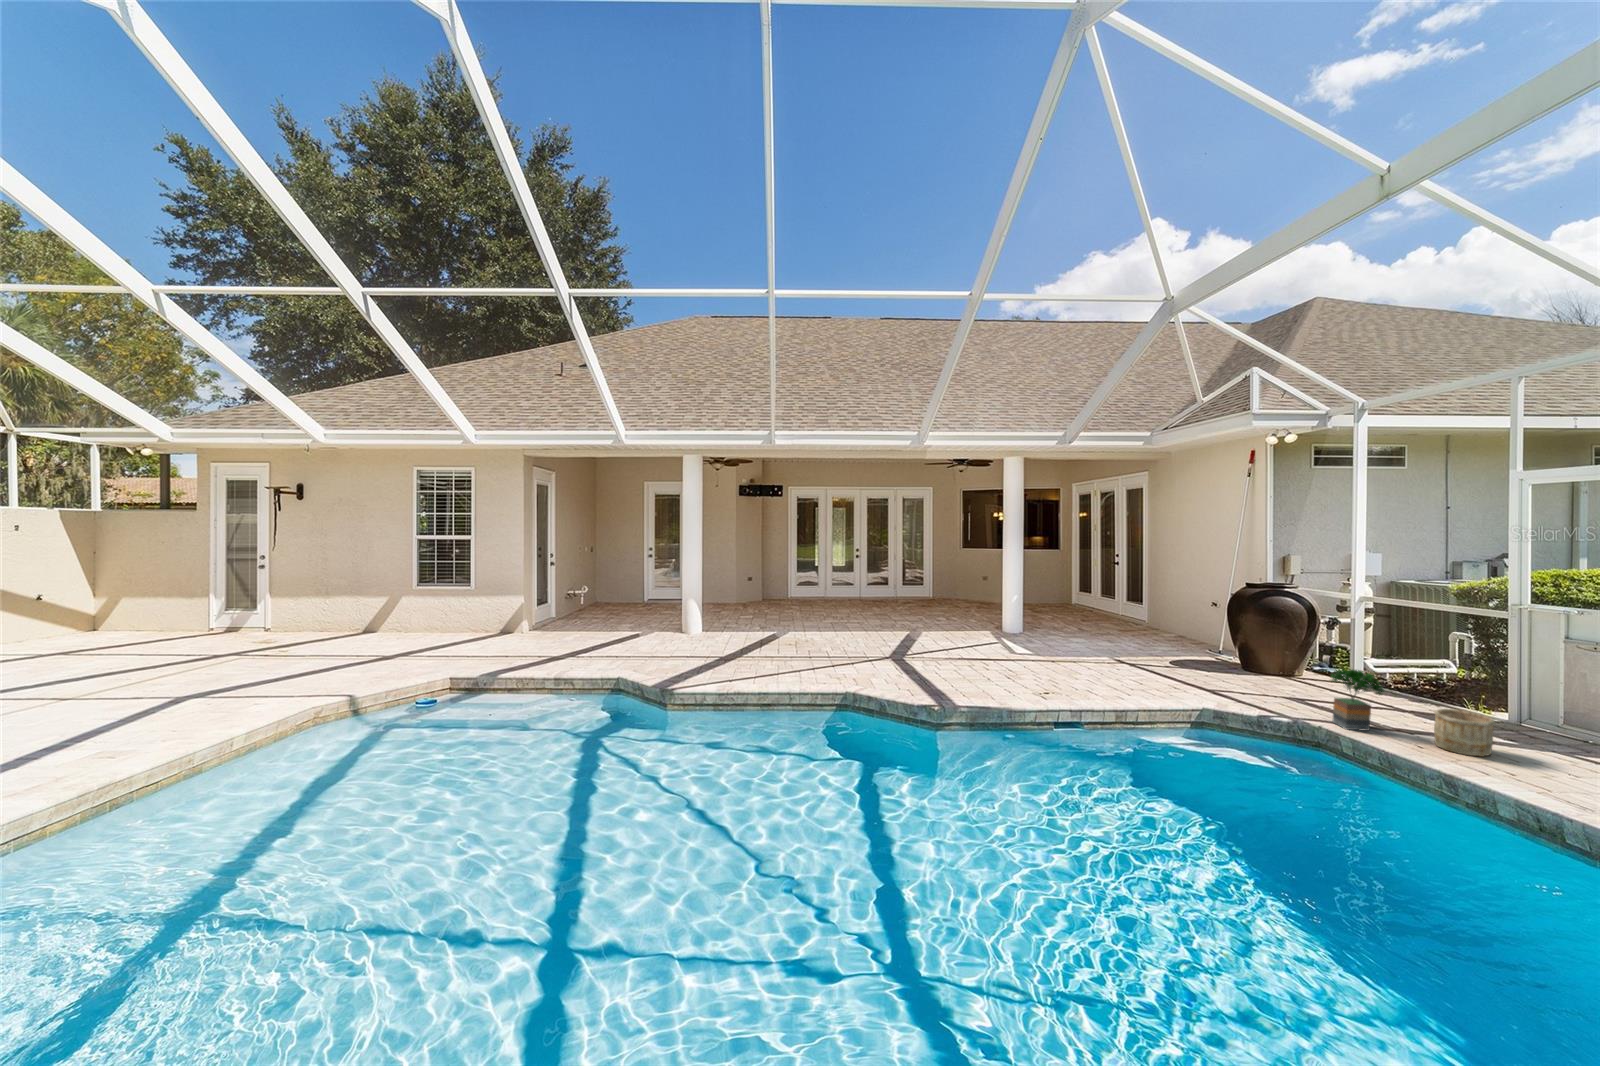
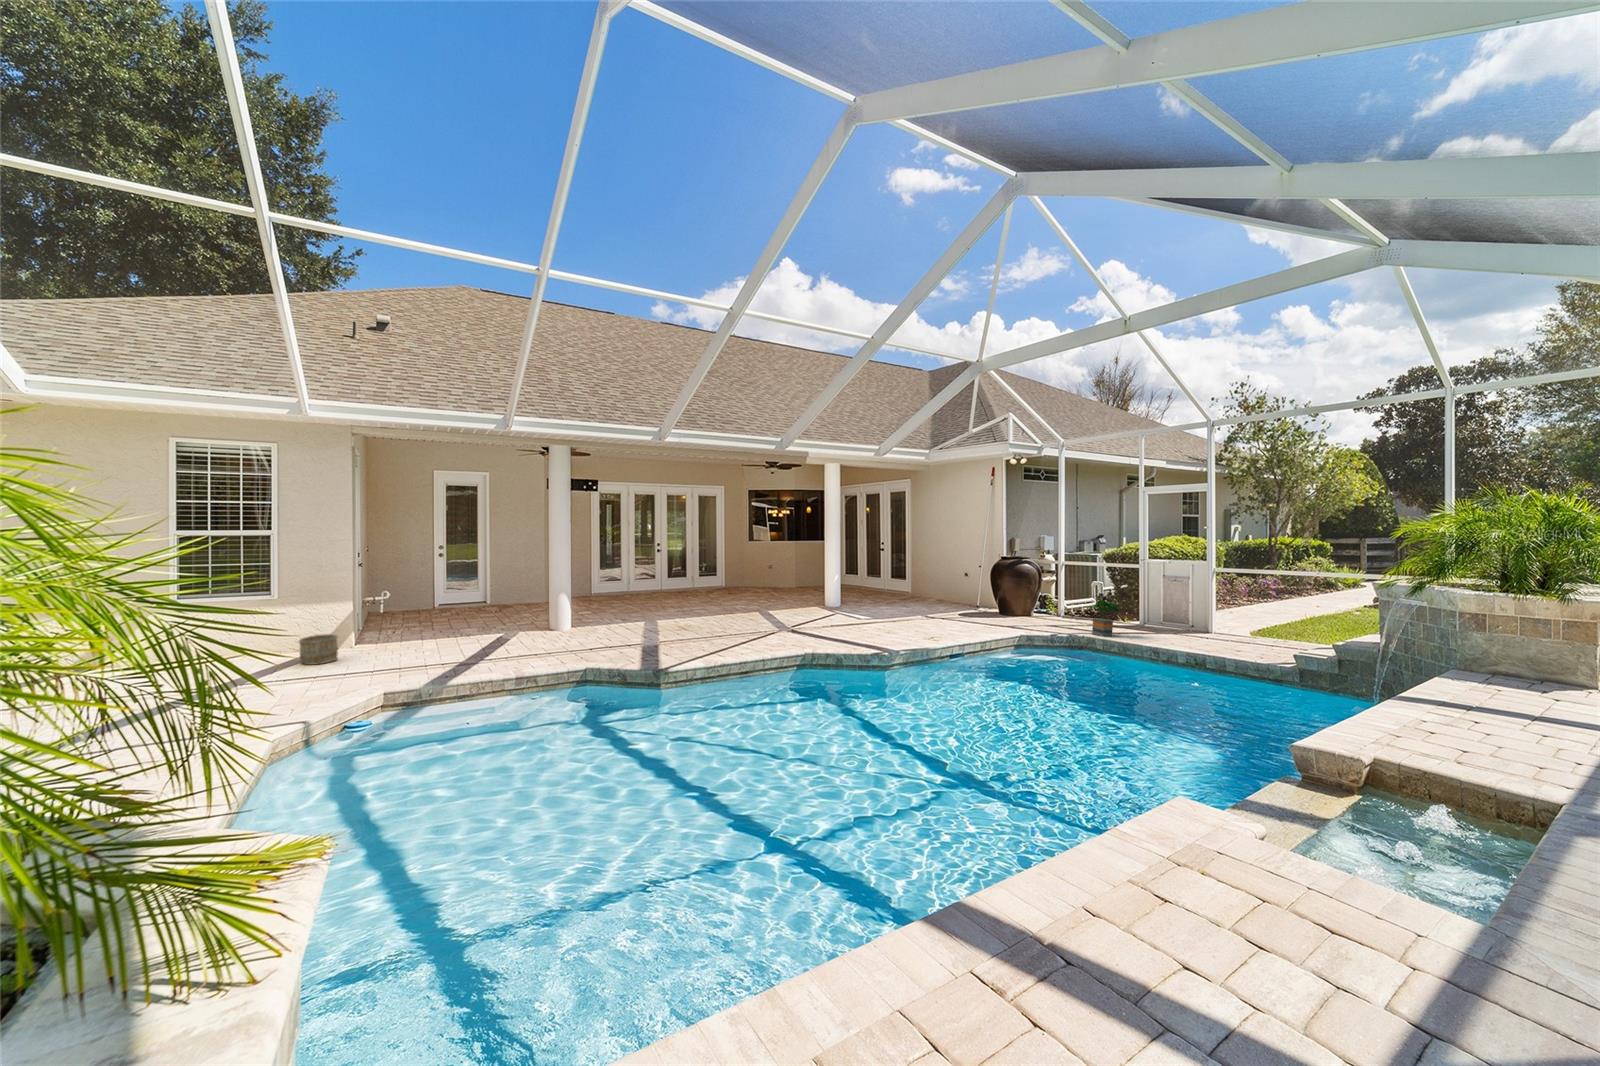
wooden bucket: present [1434,709,1495,757] -> present [299,634,338,665]

